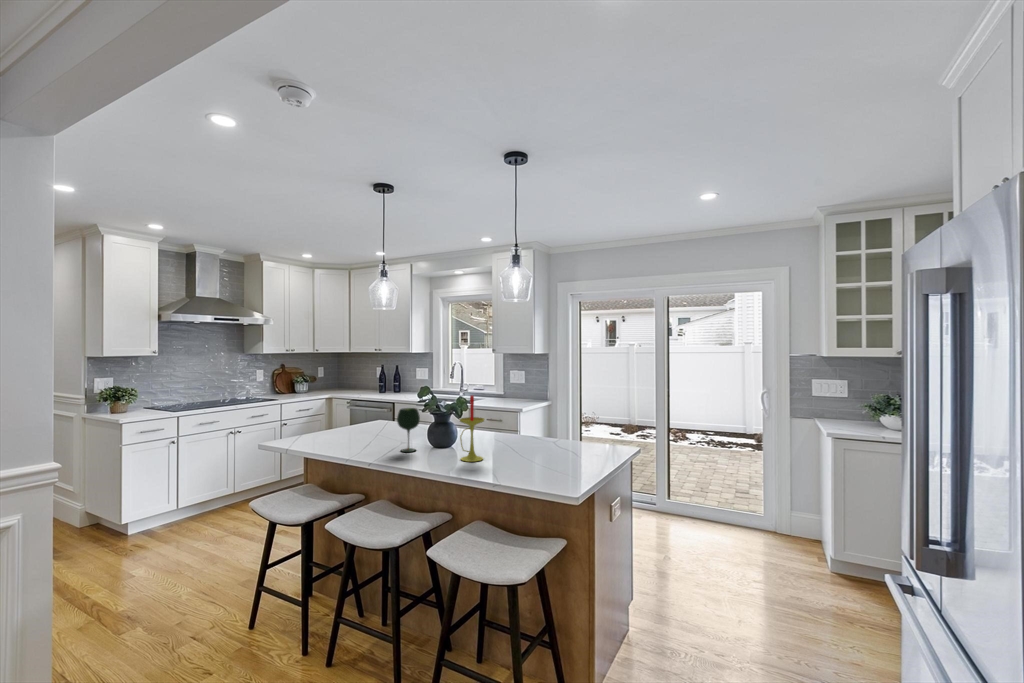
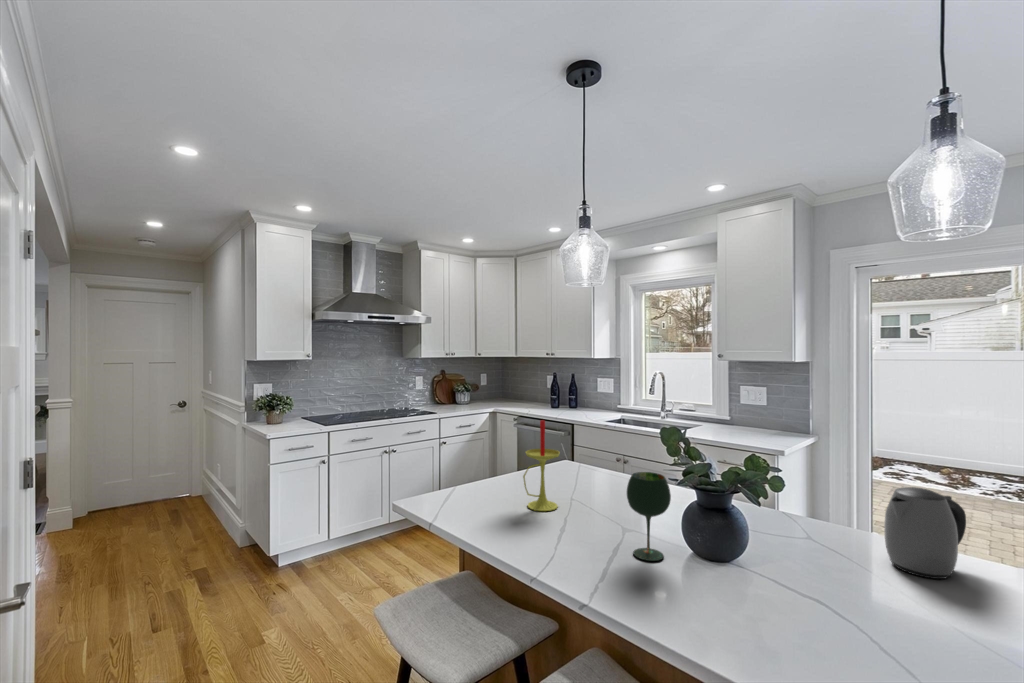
candle: present [459,395,484,462] -> present [523,420,559,511]
kettle: none [523,408,557,447] -> present [884,487,966,579]

